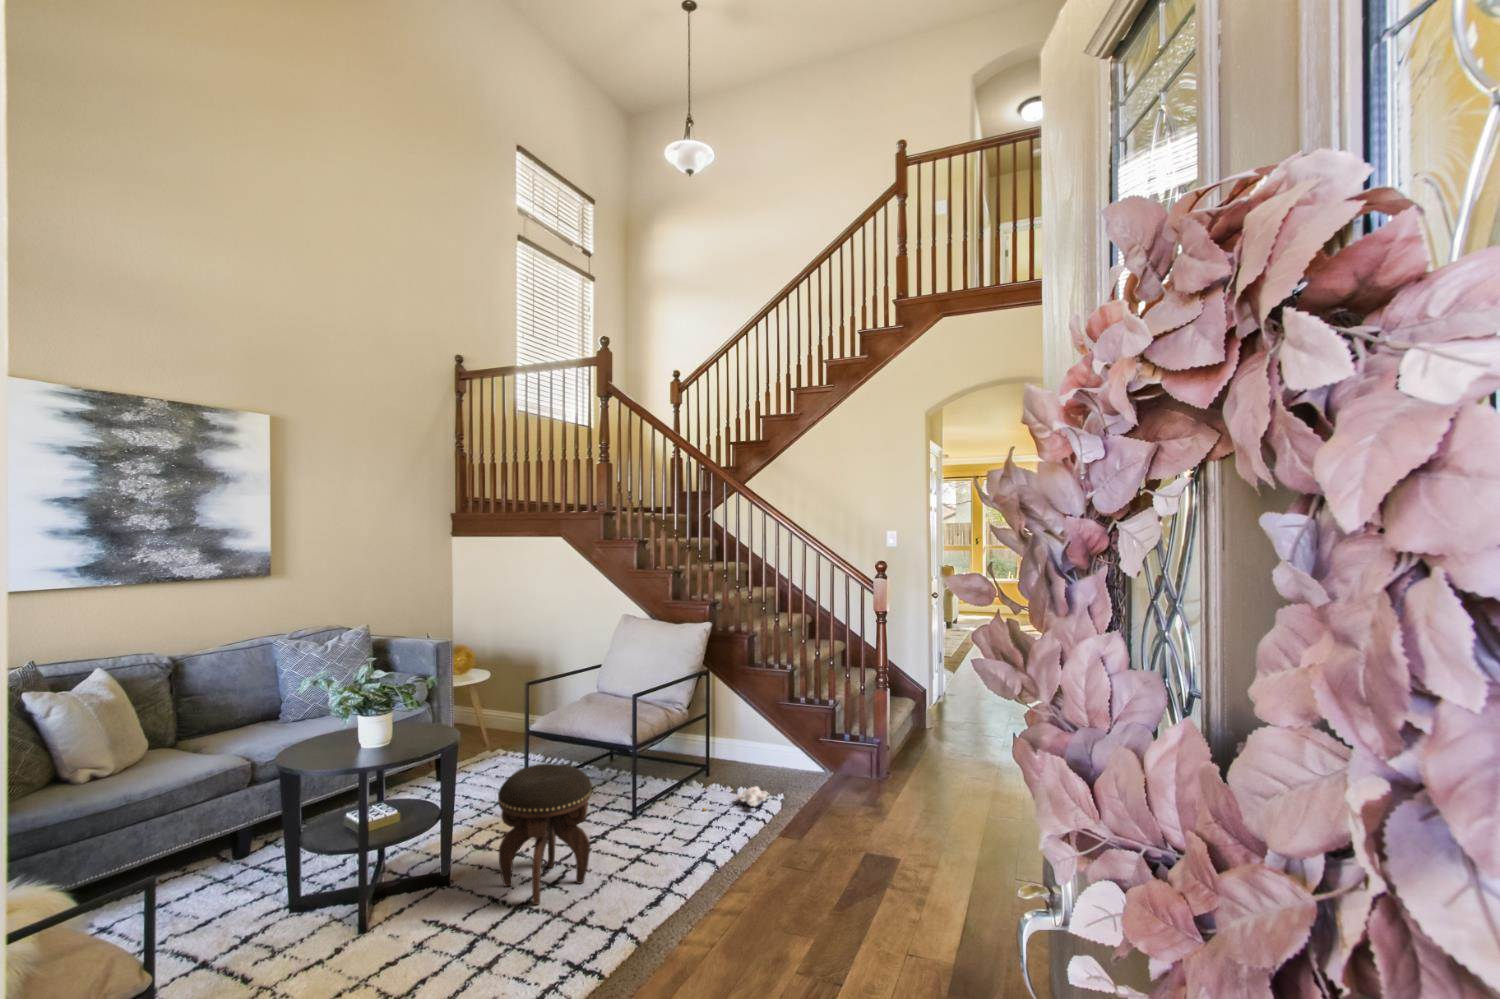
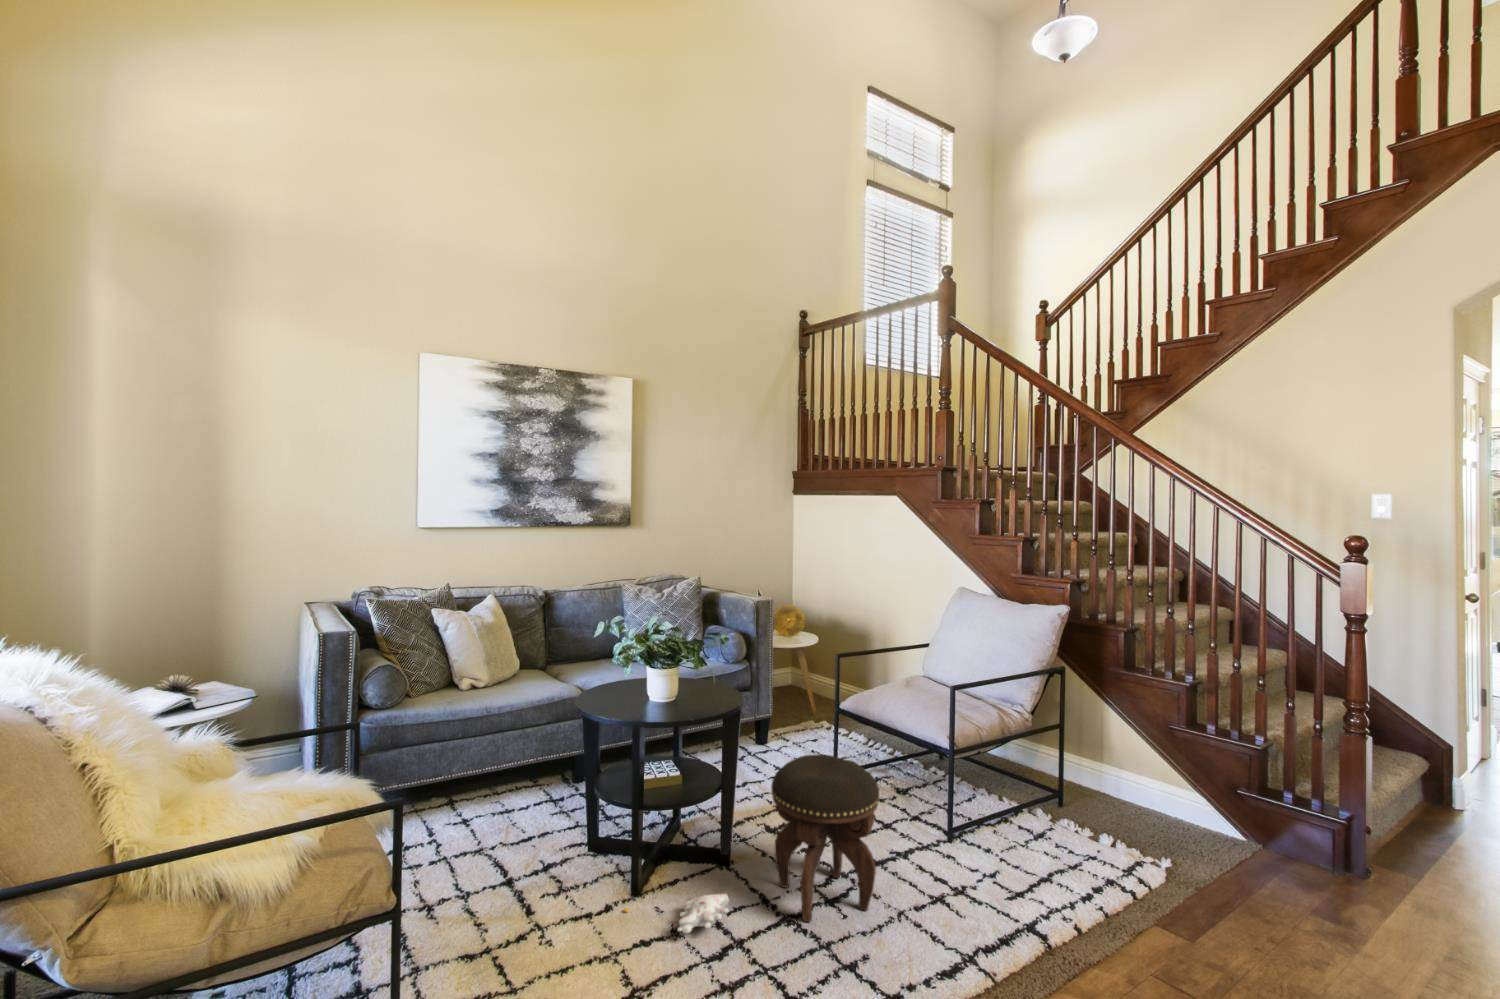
plush toy: present [704,786,769,810] -> present [624,894,729,933]

